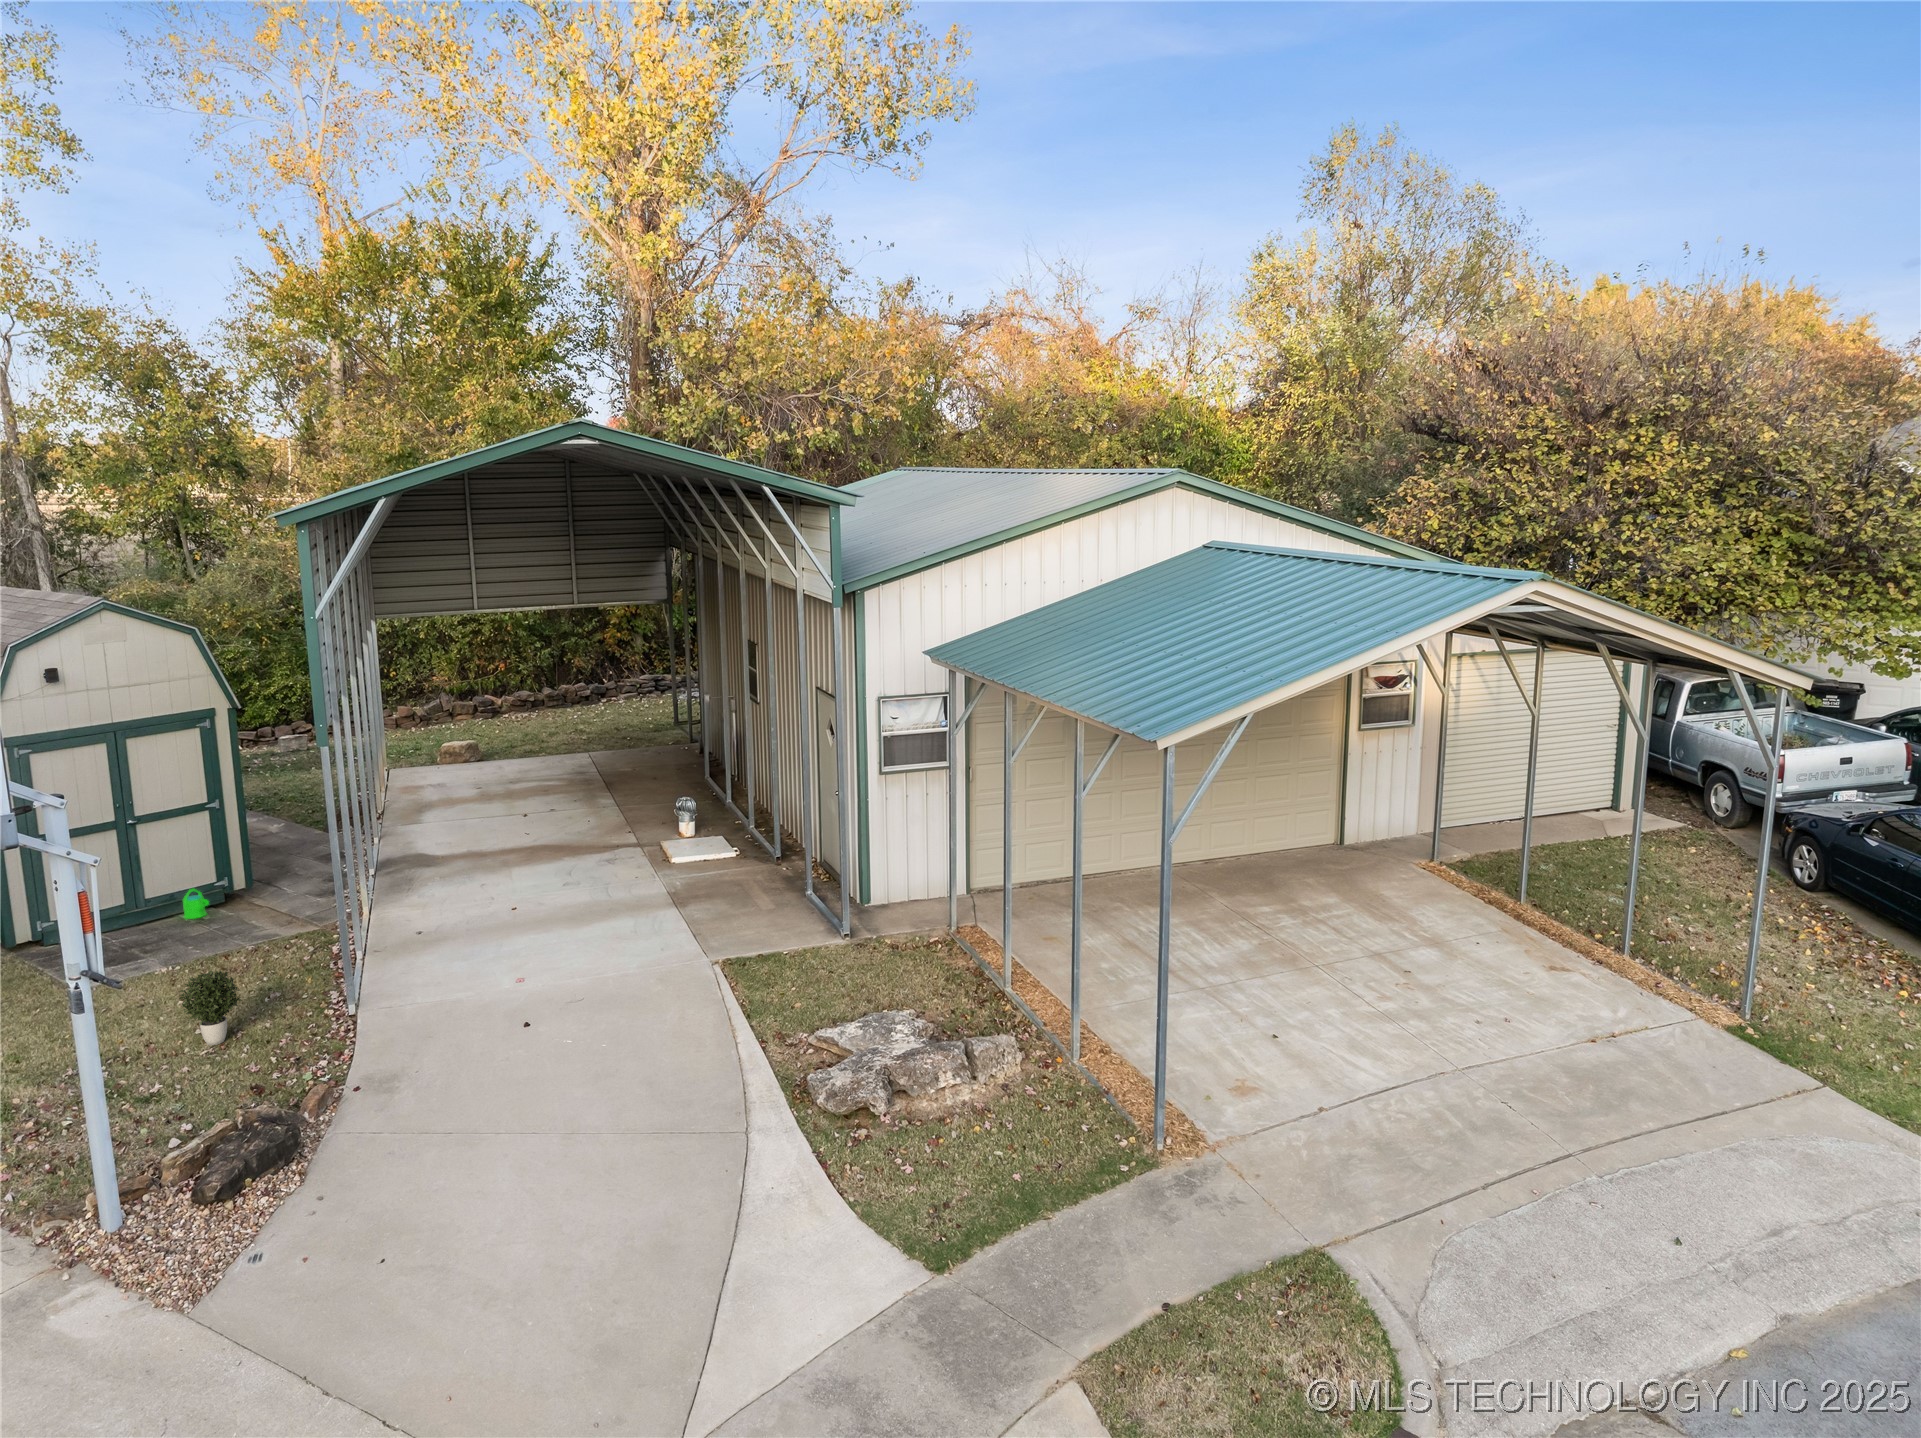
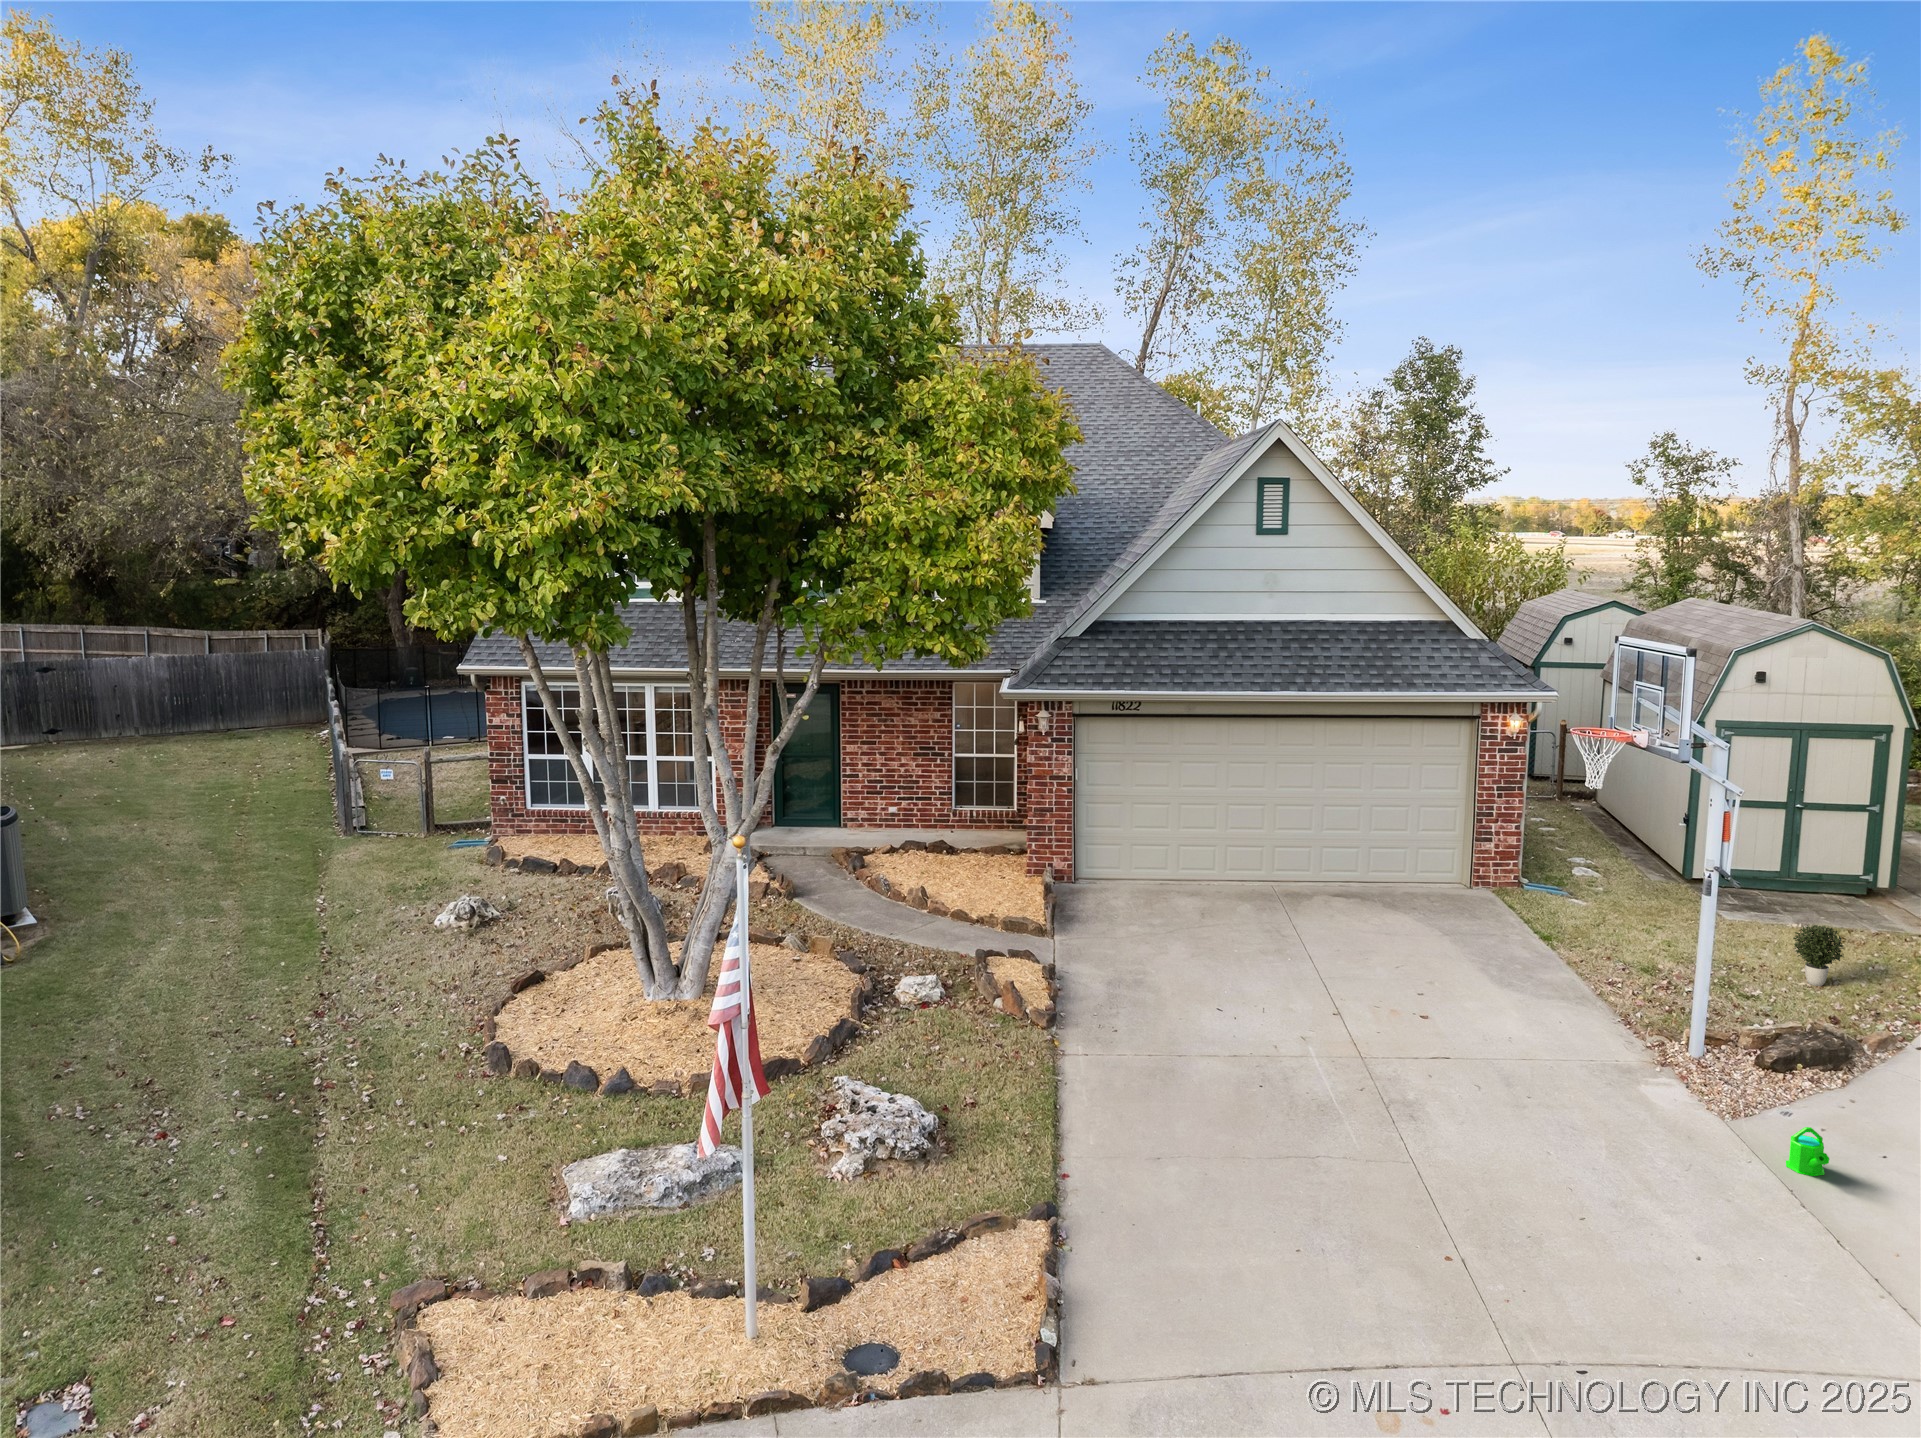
watering can: present [183,889,209,919] -> present [1786,1127,1829,1176]

